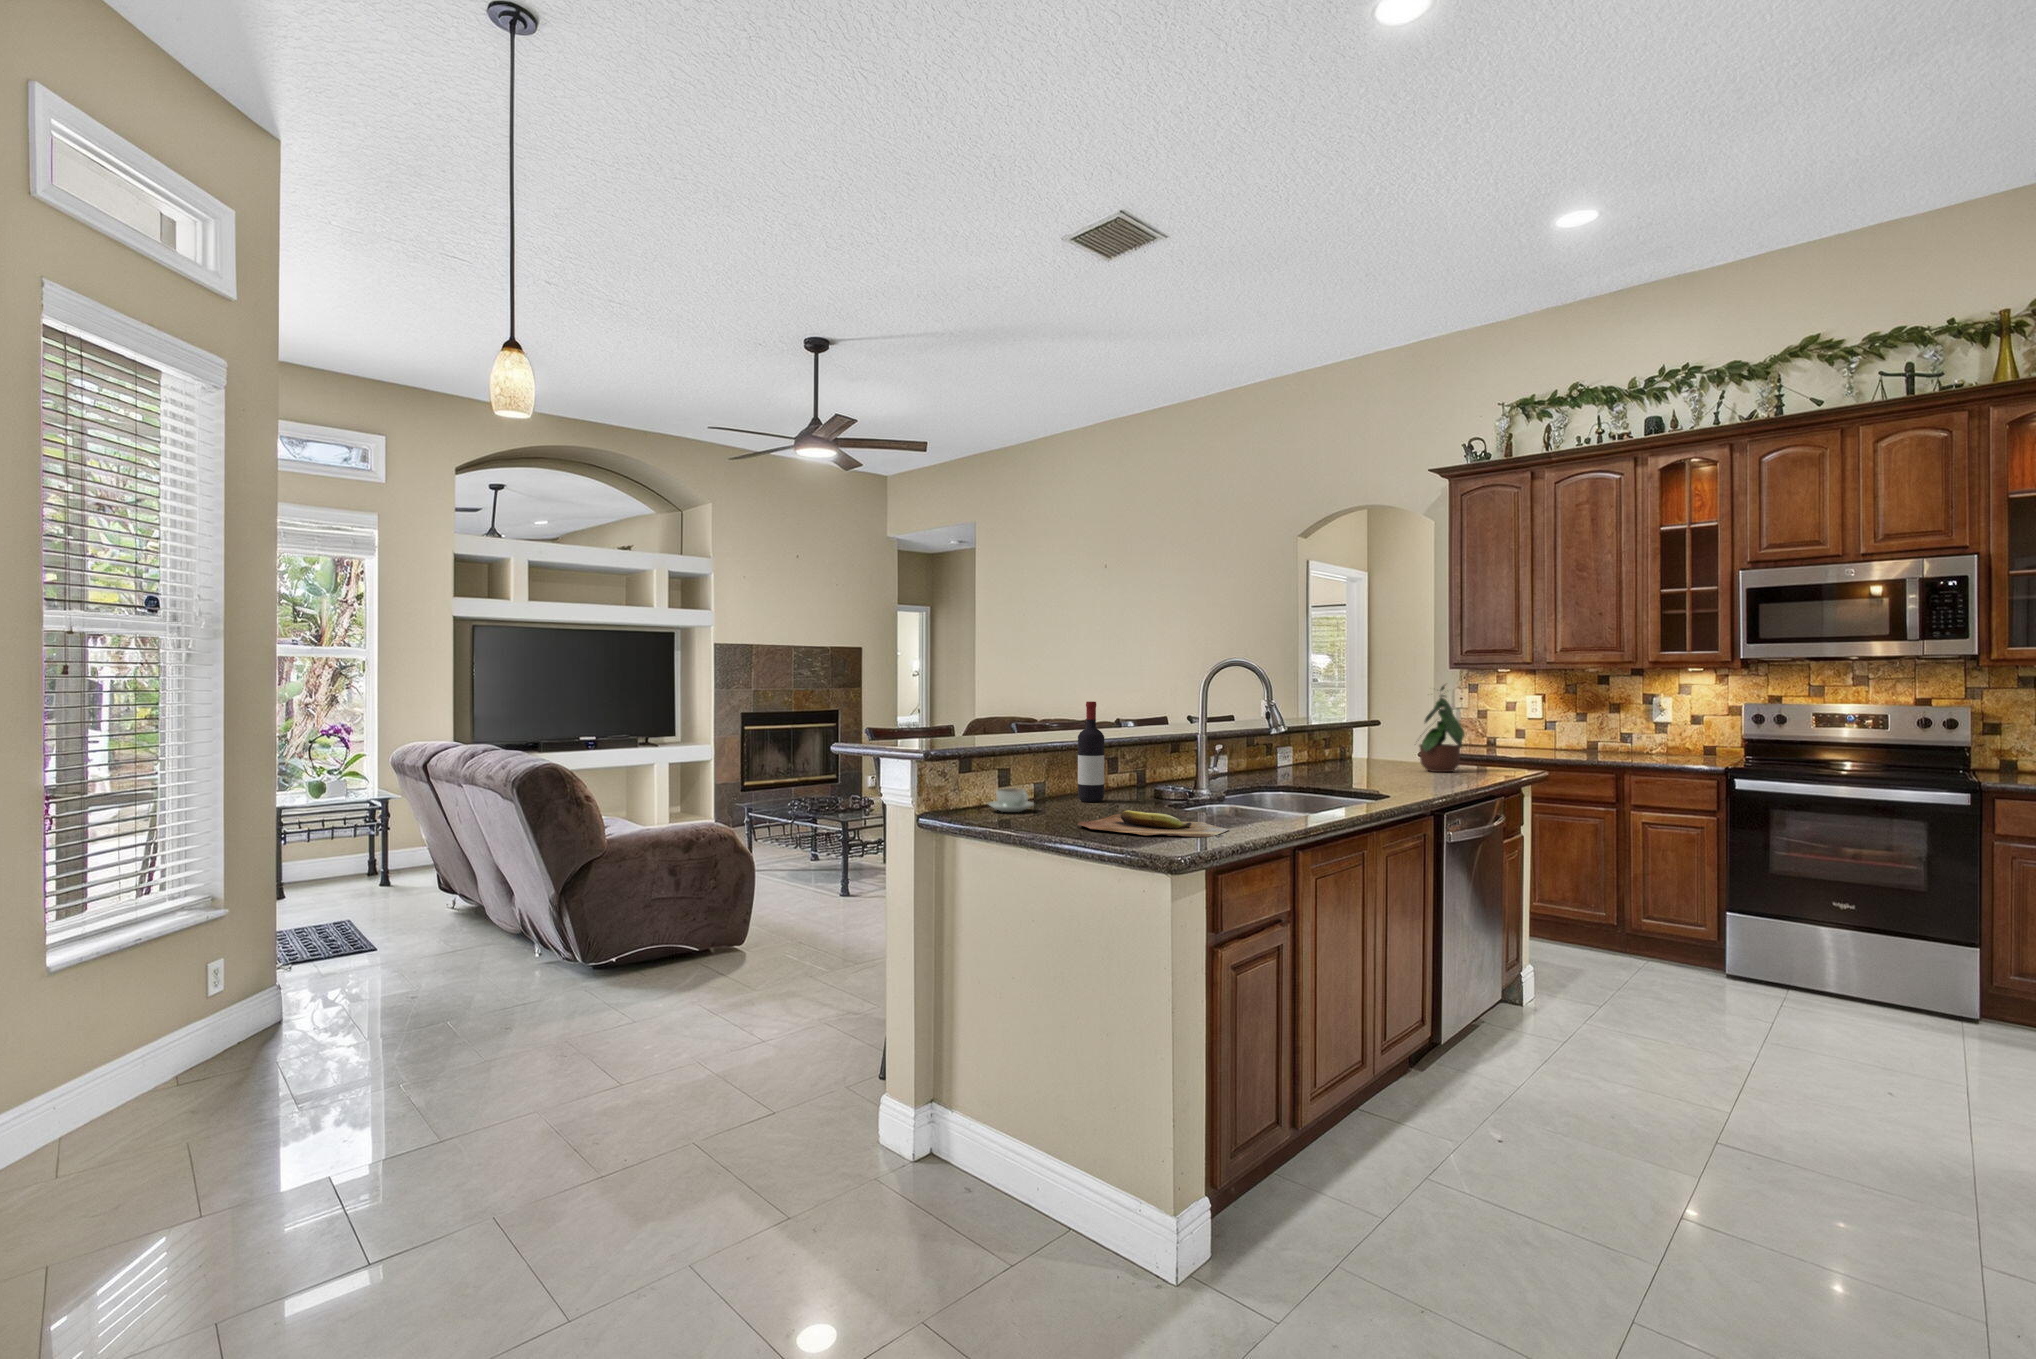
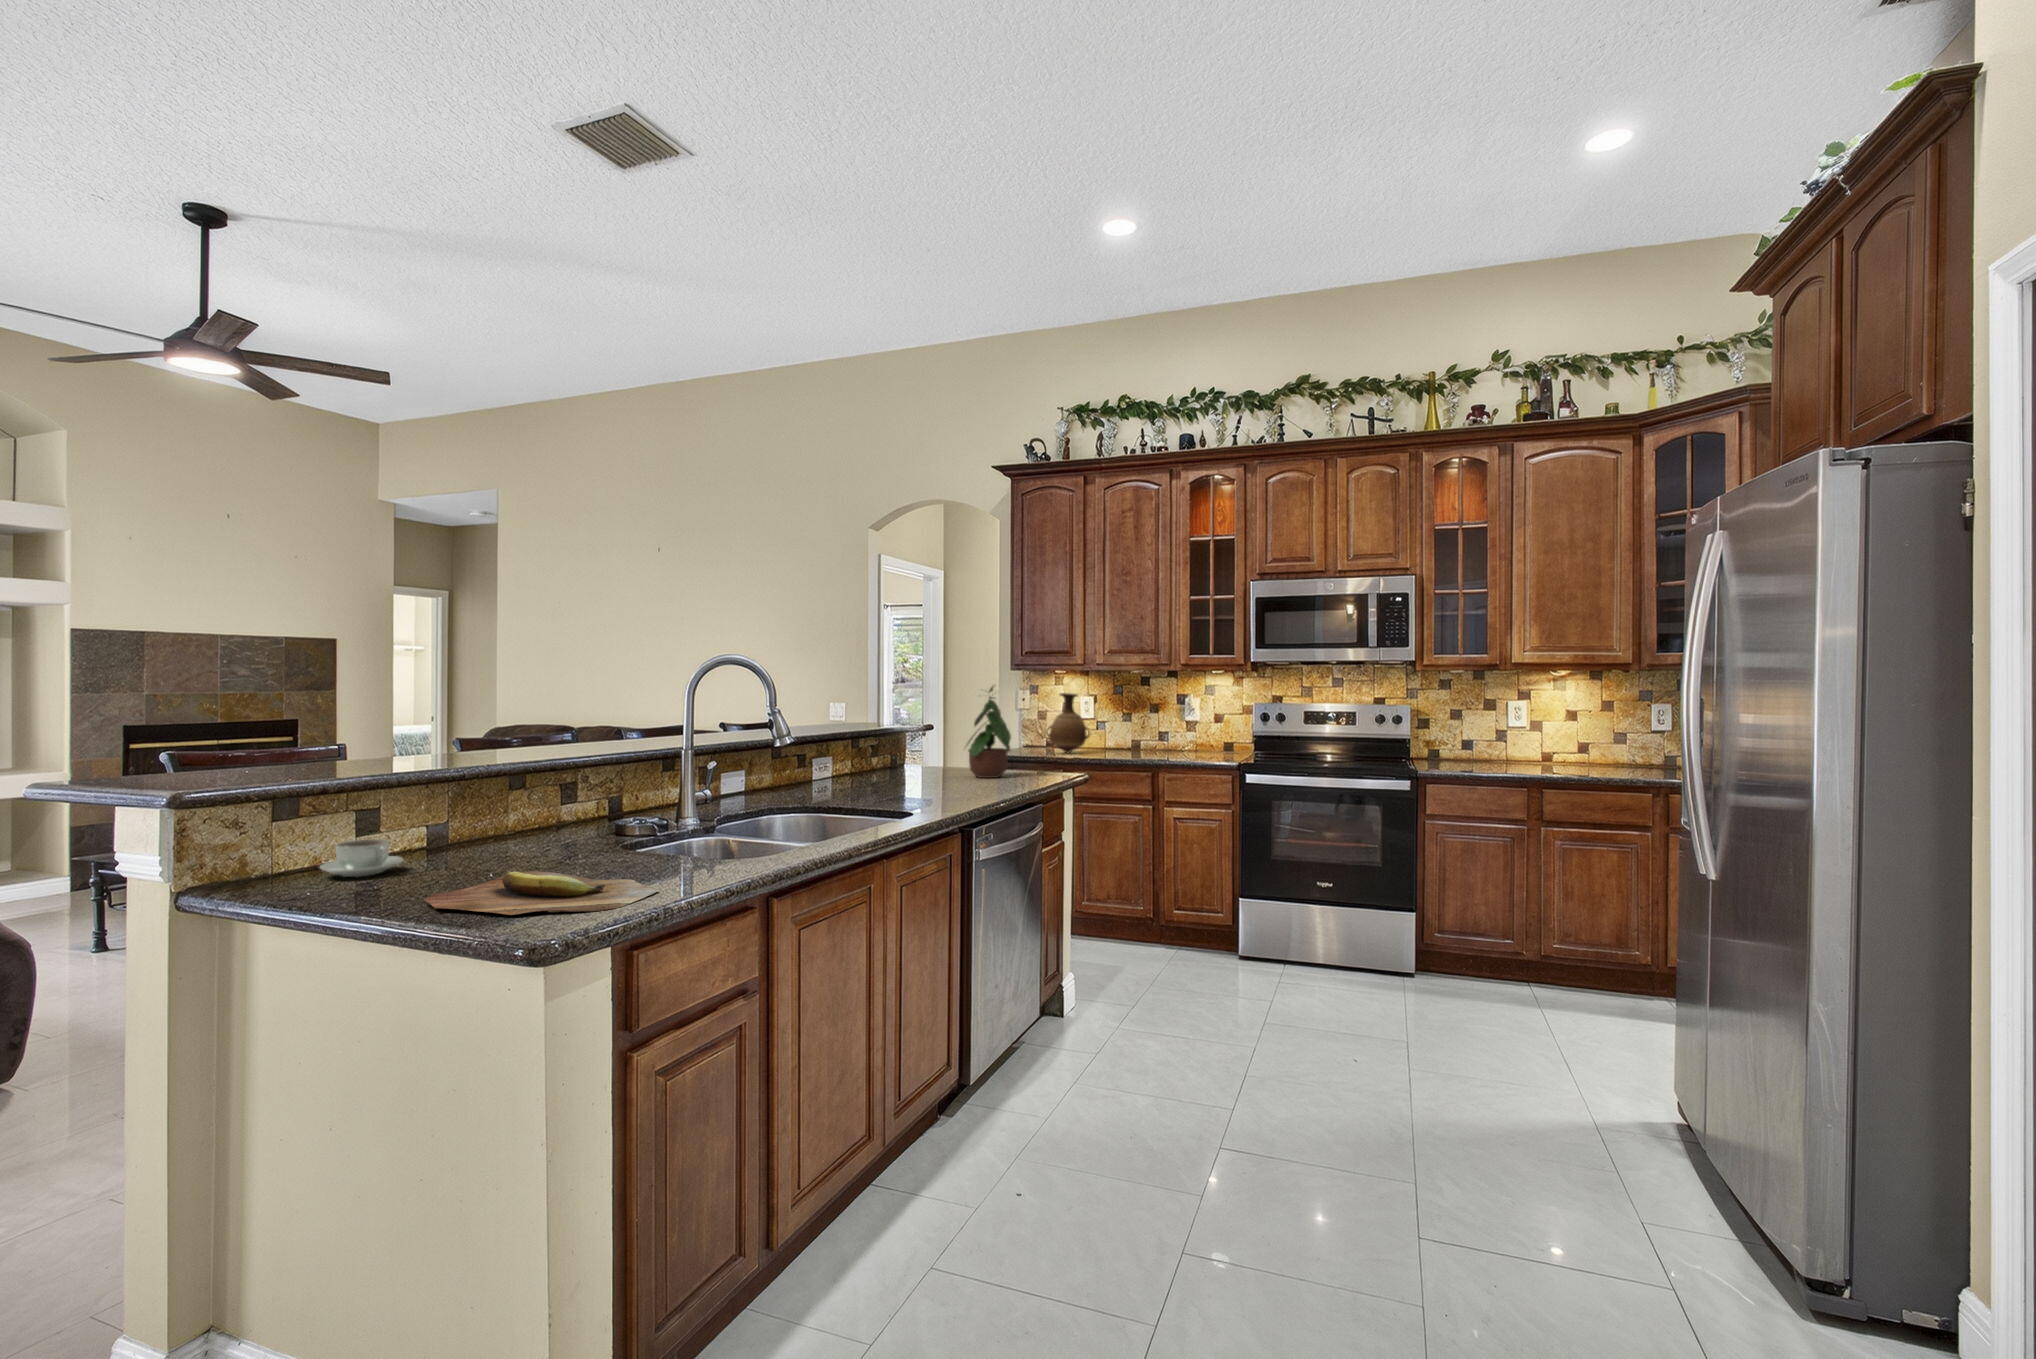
vase: none [1490,693,1541,755] -> present [1047,693,1090,753]
wine bottle: present [1078,701,1104,802] -> none [500,711,541,847]

